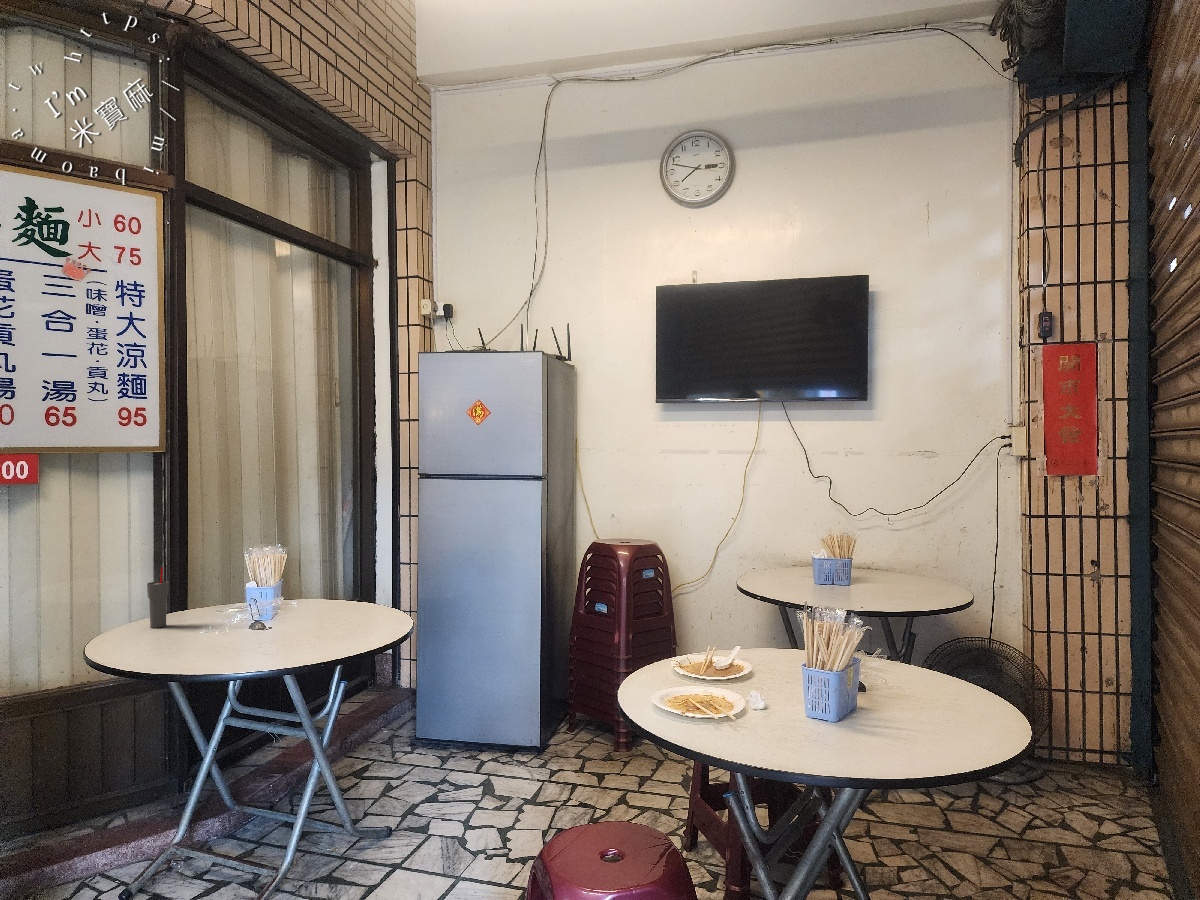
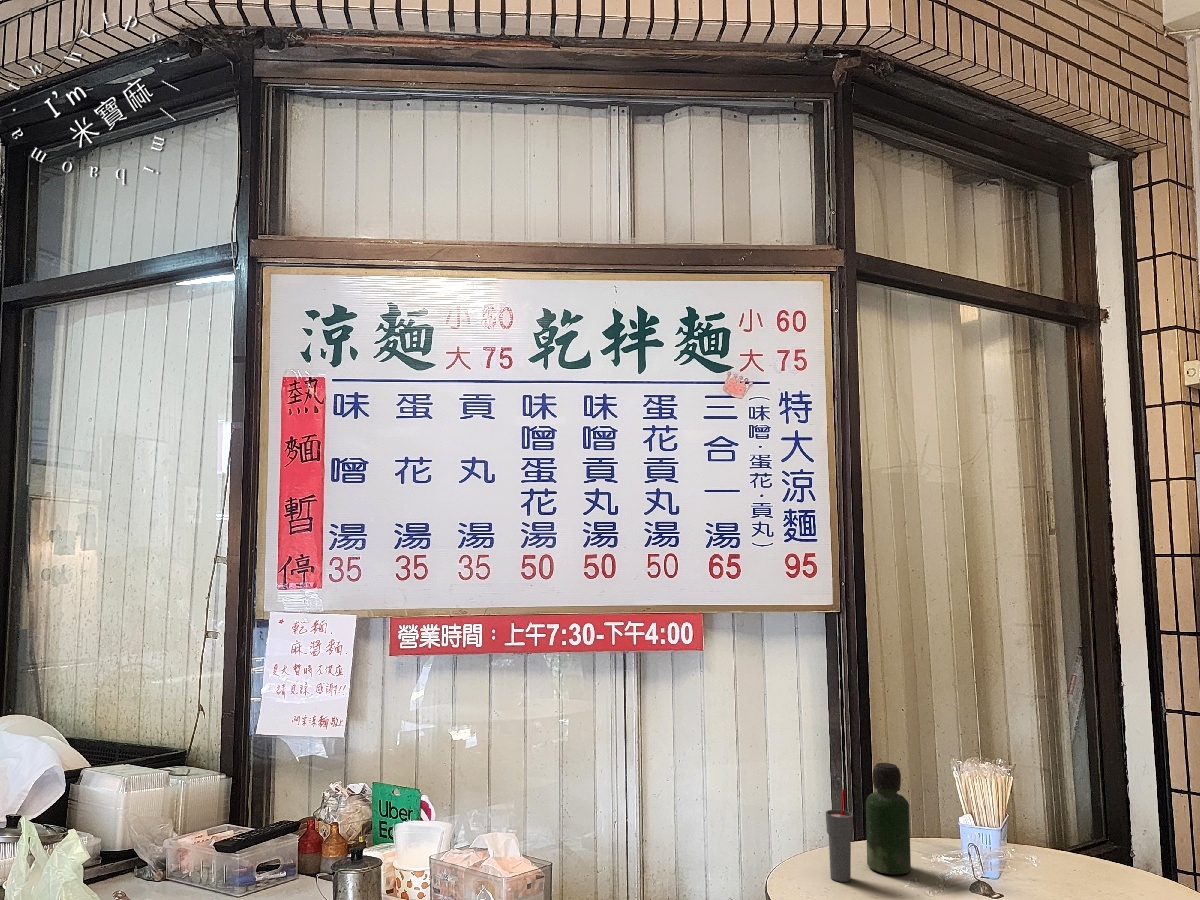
bottle: none [181,548,213,619] -> present [866,763,911,874]

